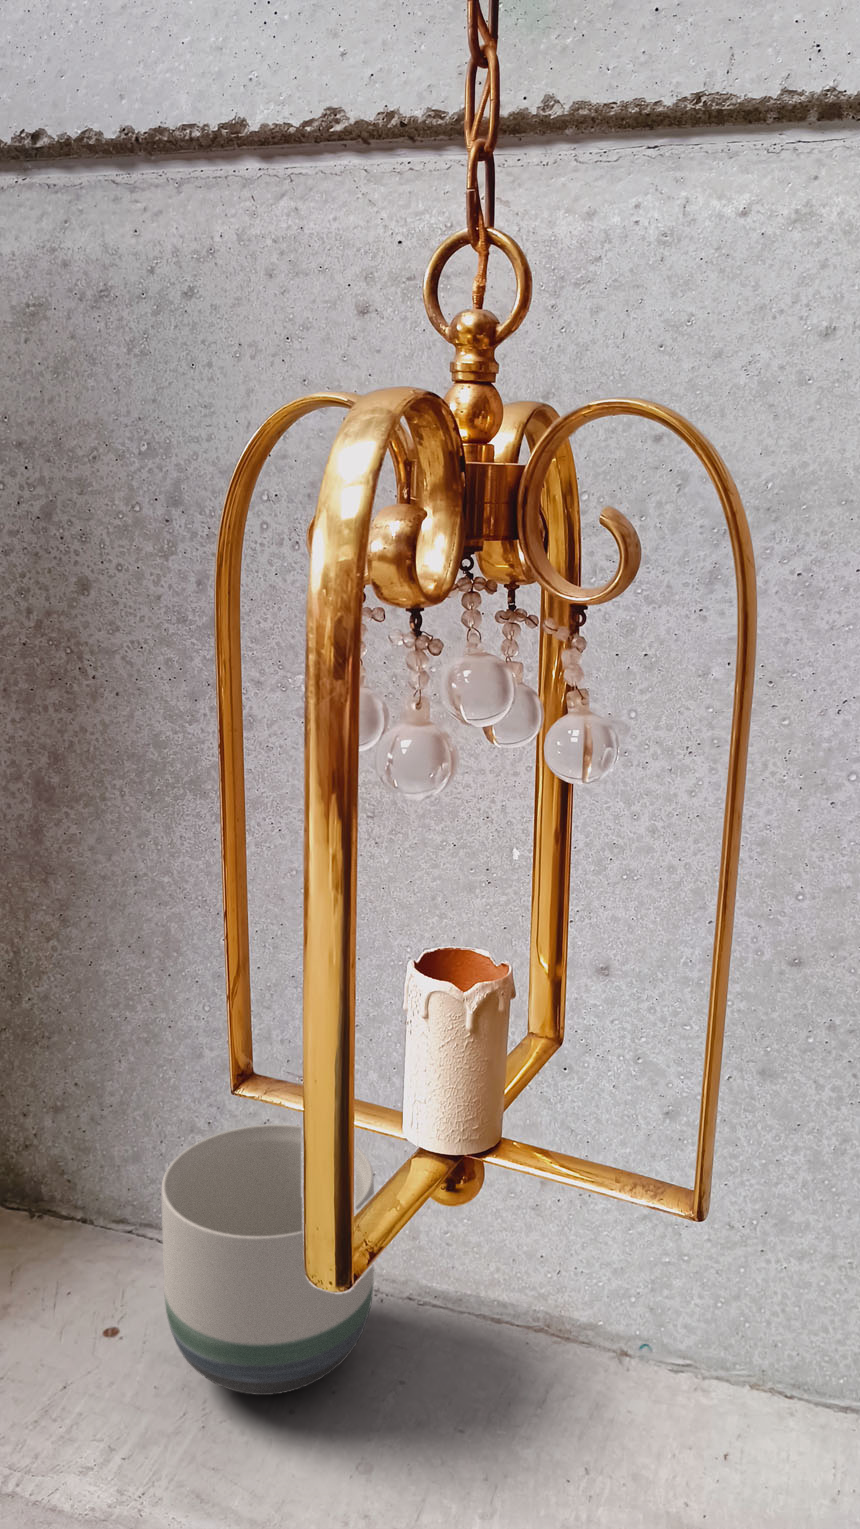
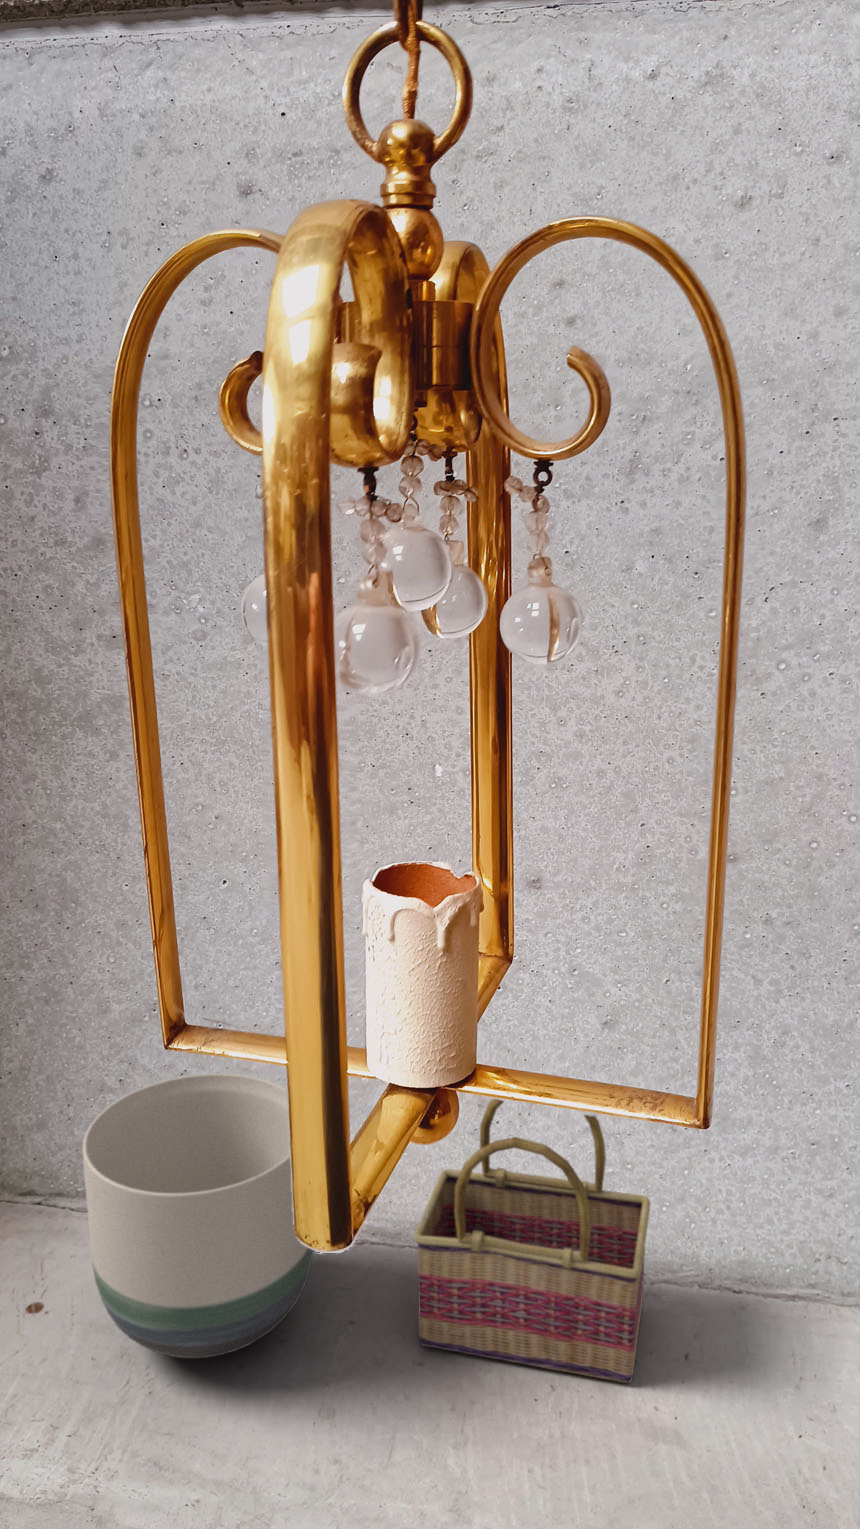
basket: none [463,1160,702,1473] -> present [414,1099,651,1383]

